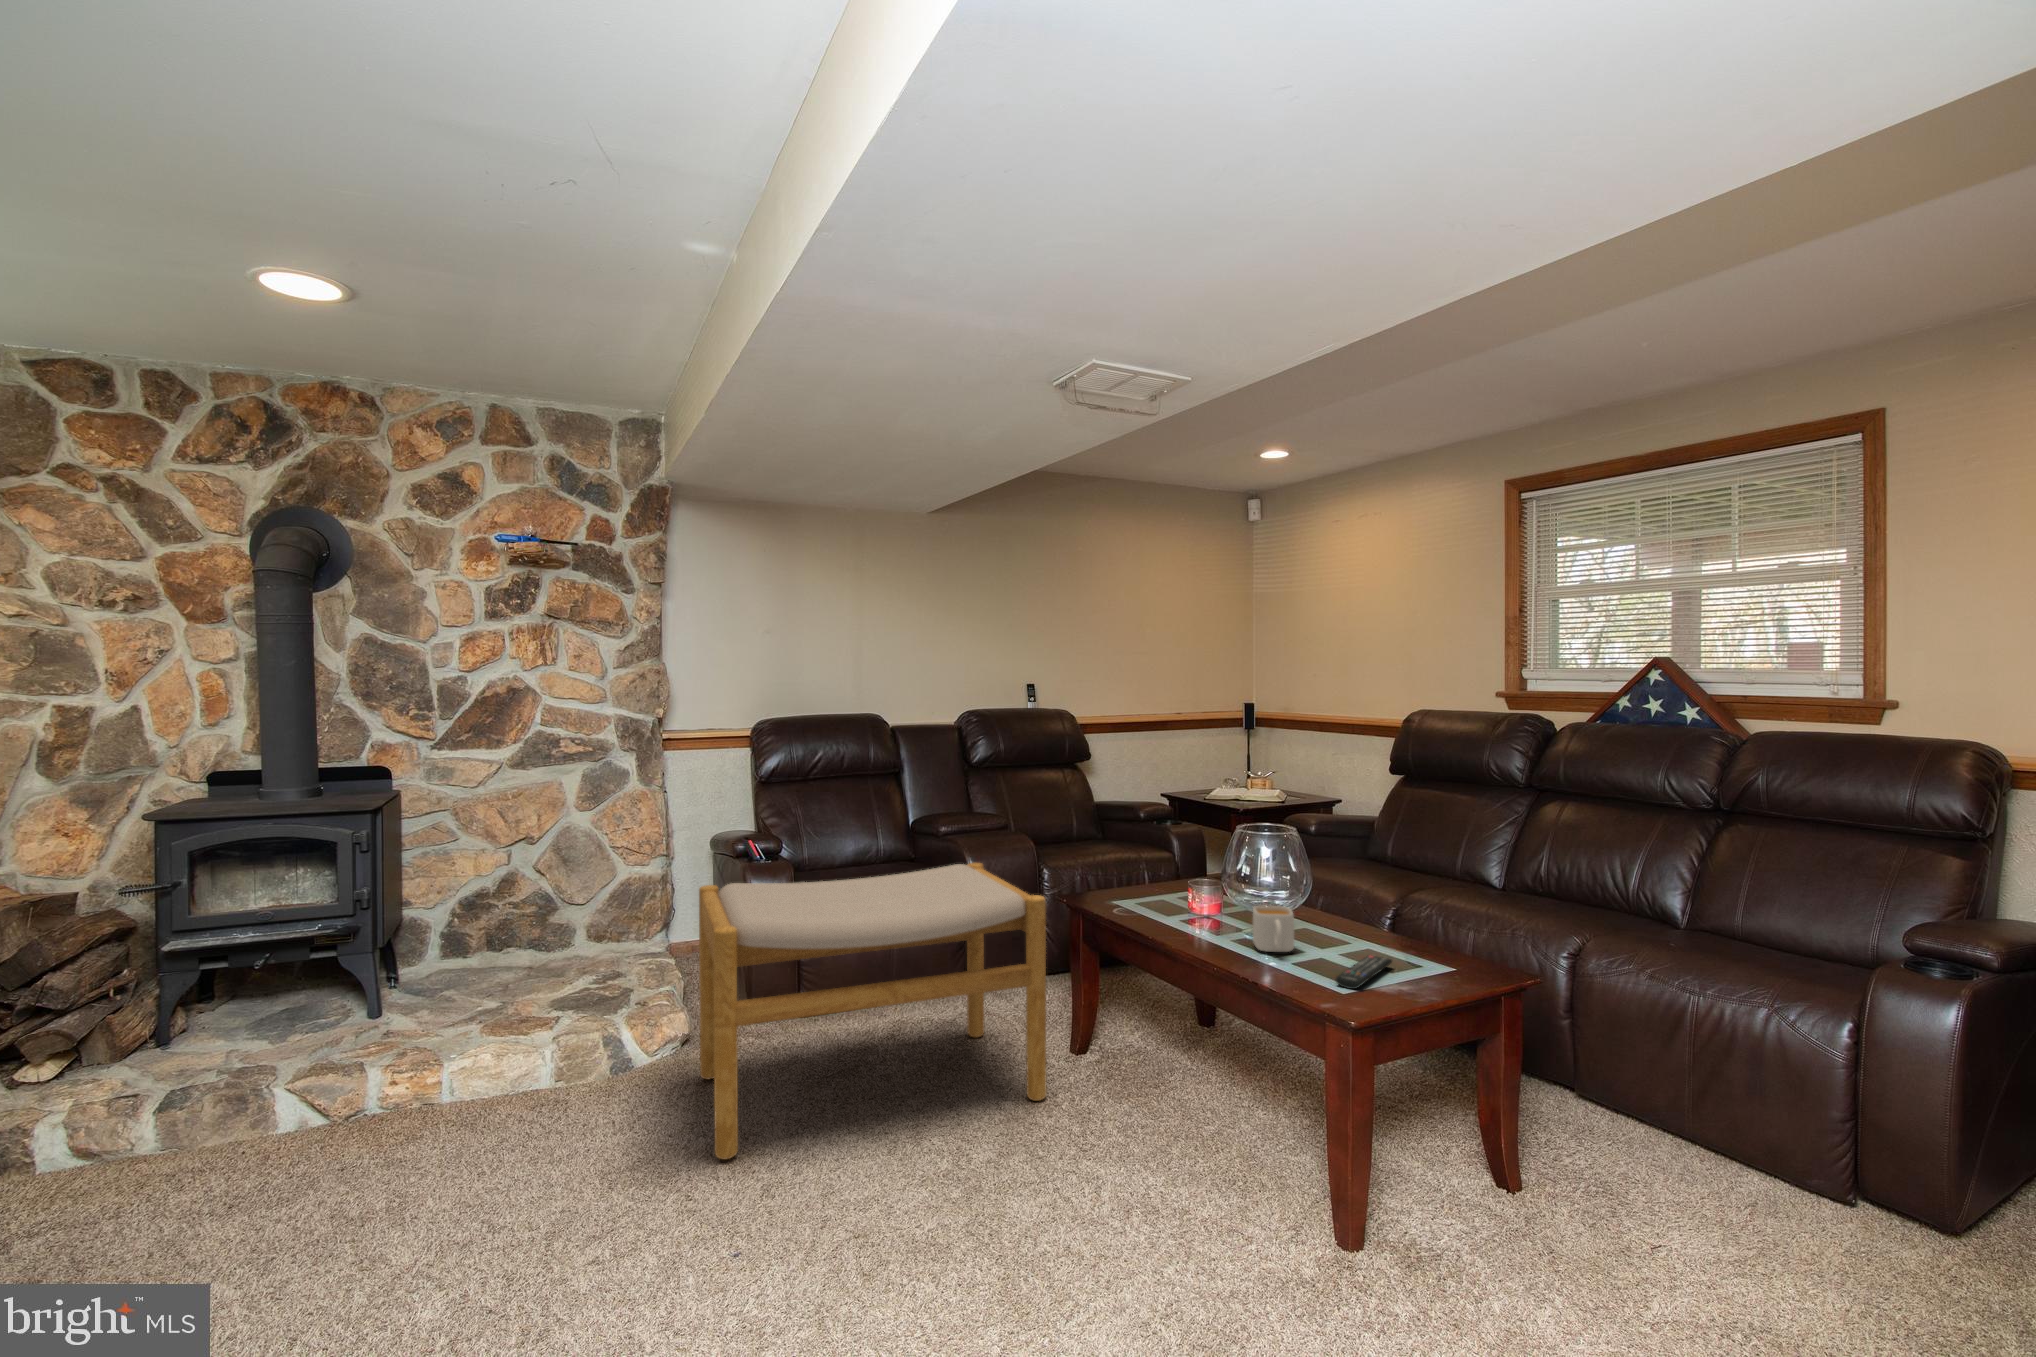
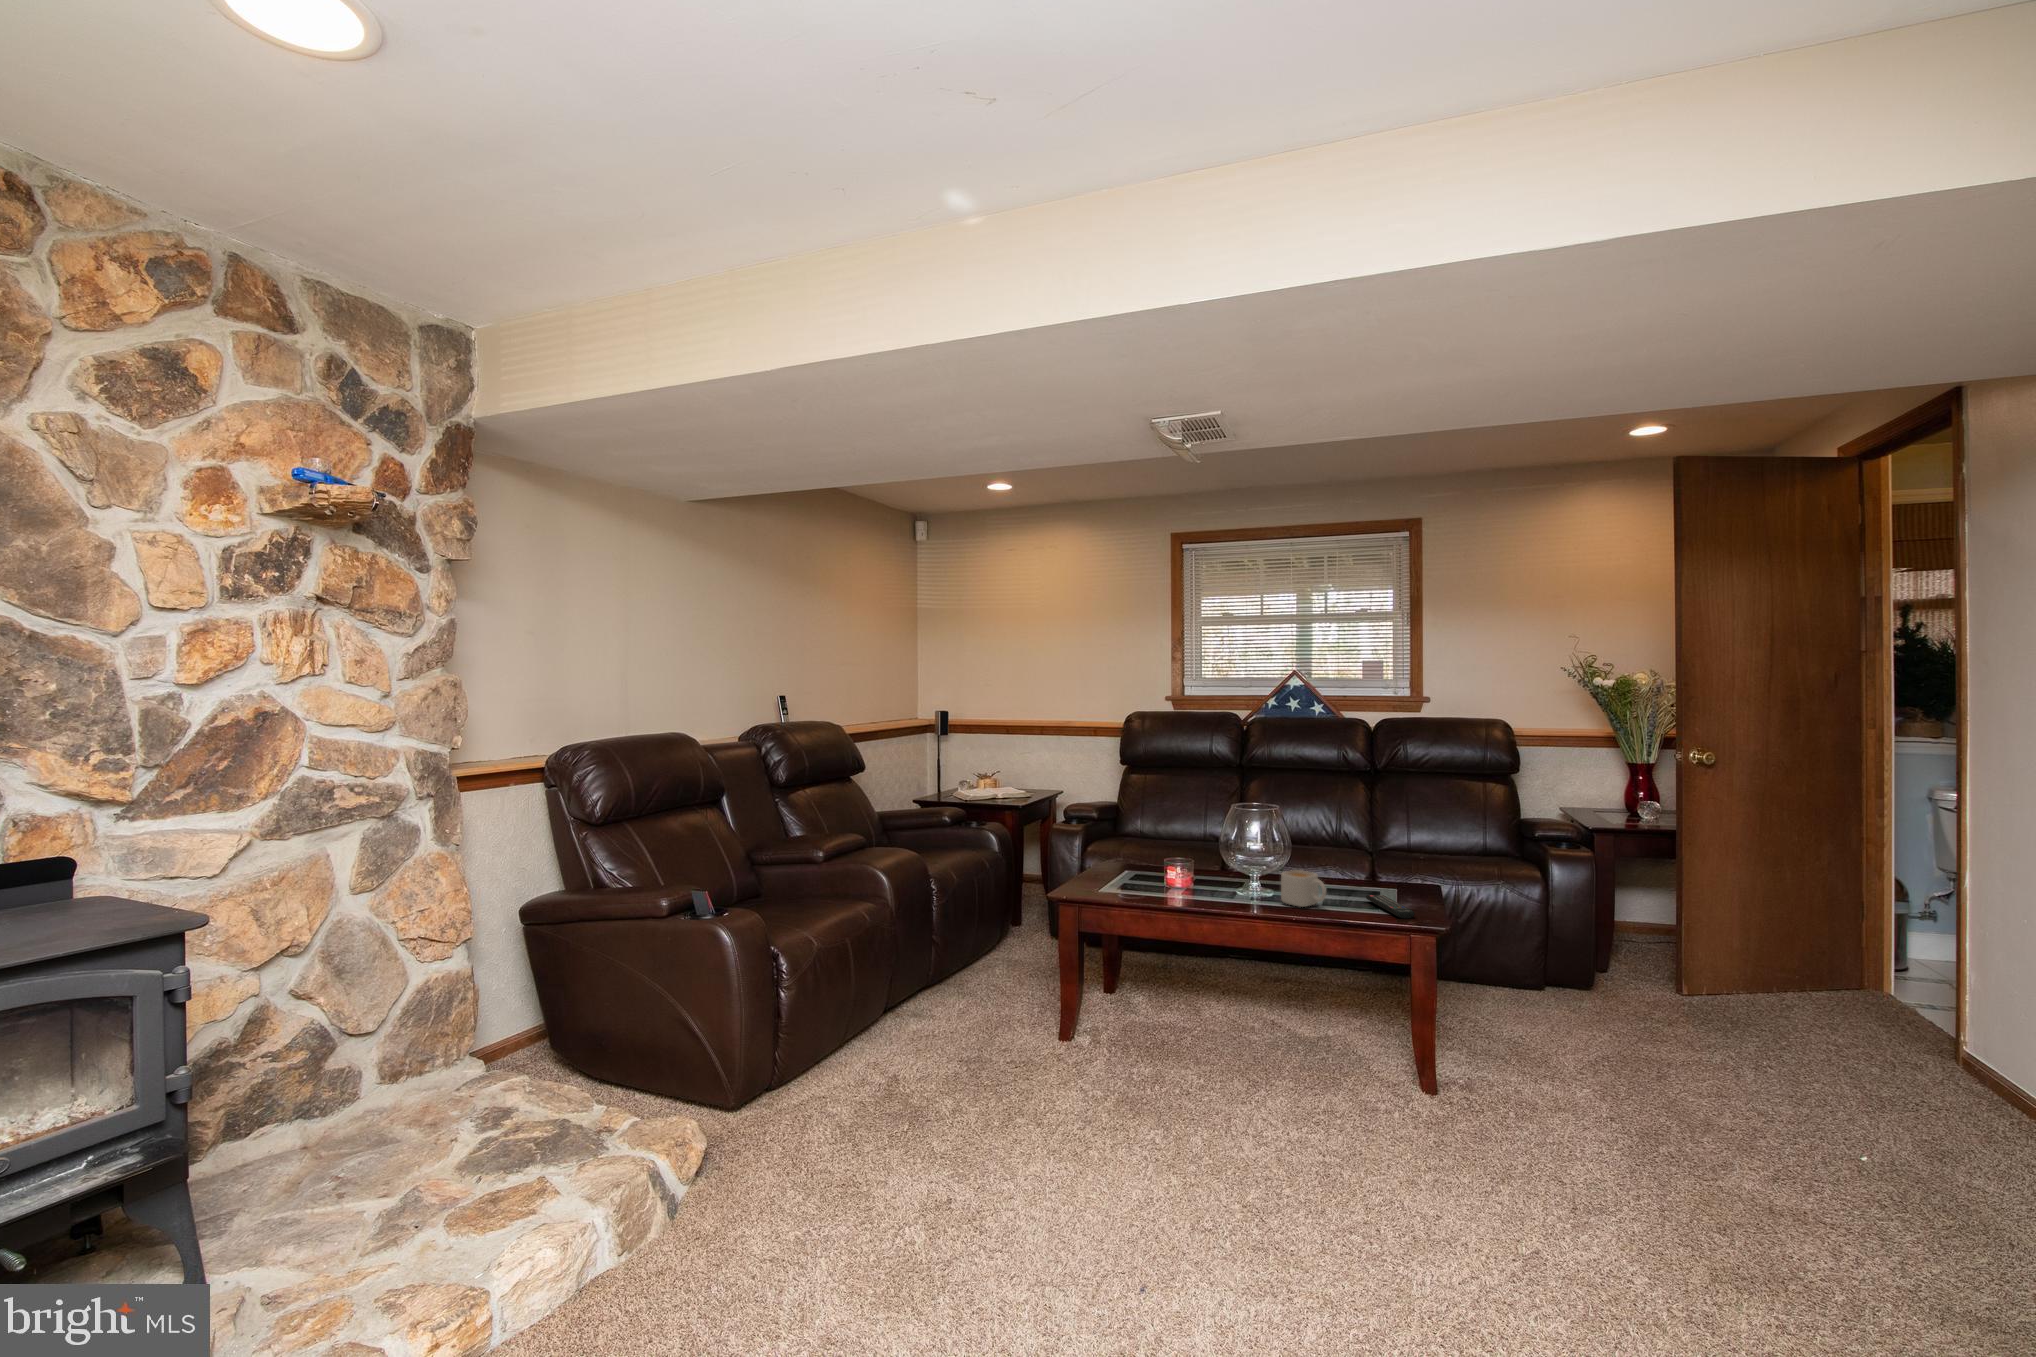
footstool: present [699,863,1047,1159] -> none [796,878,1134,1240]

